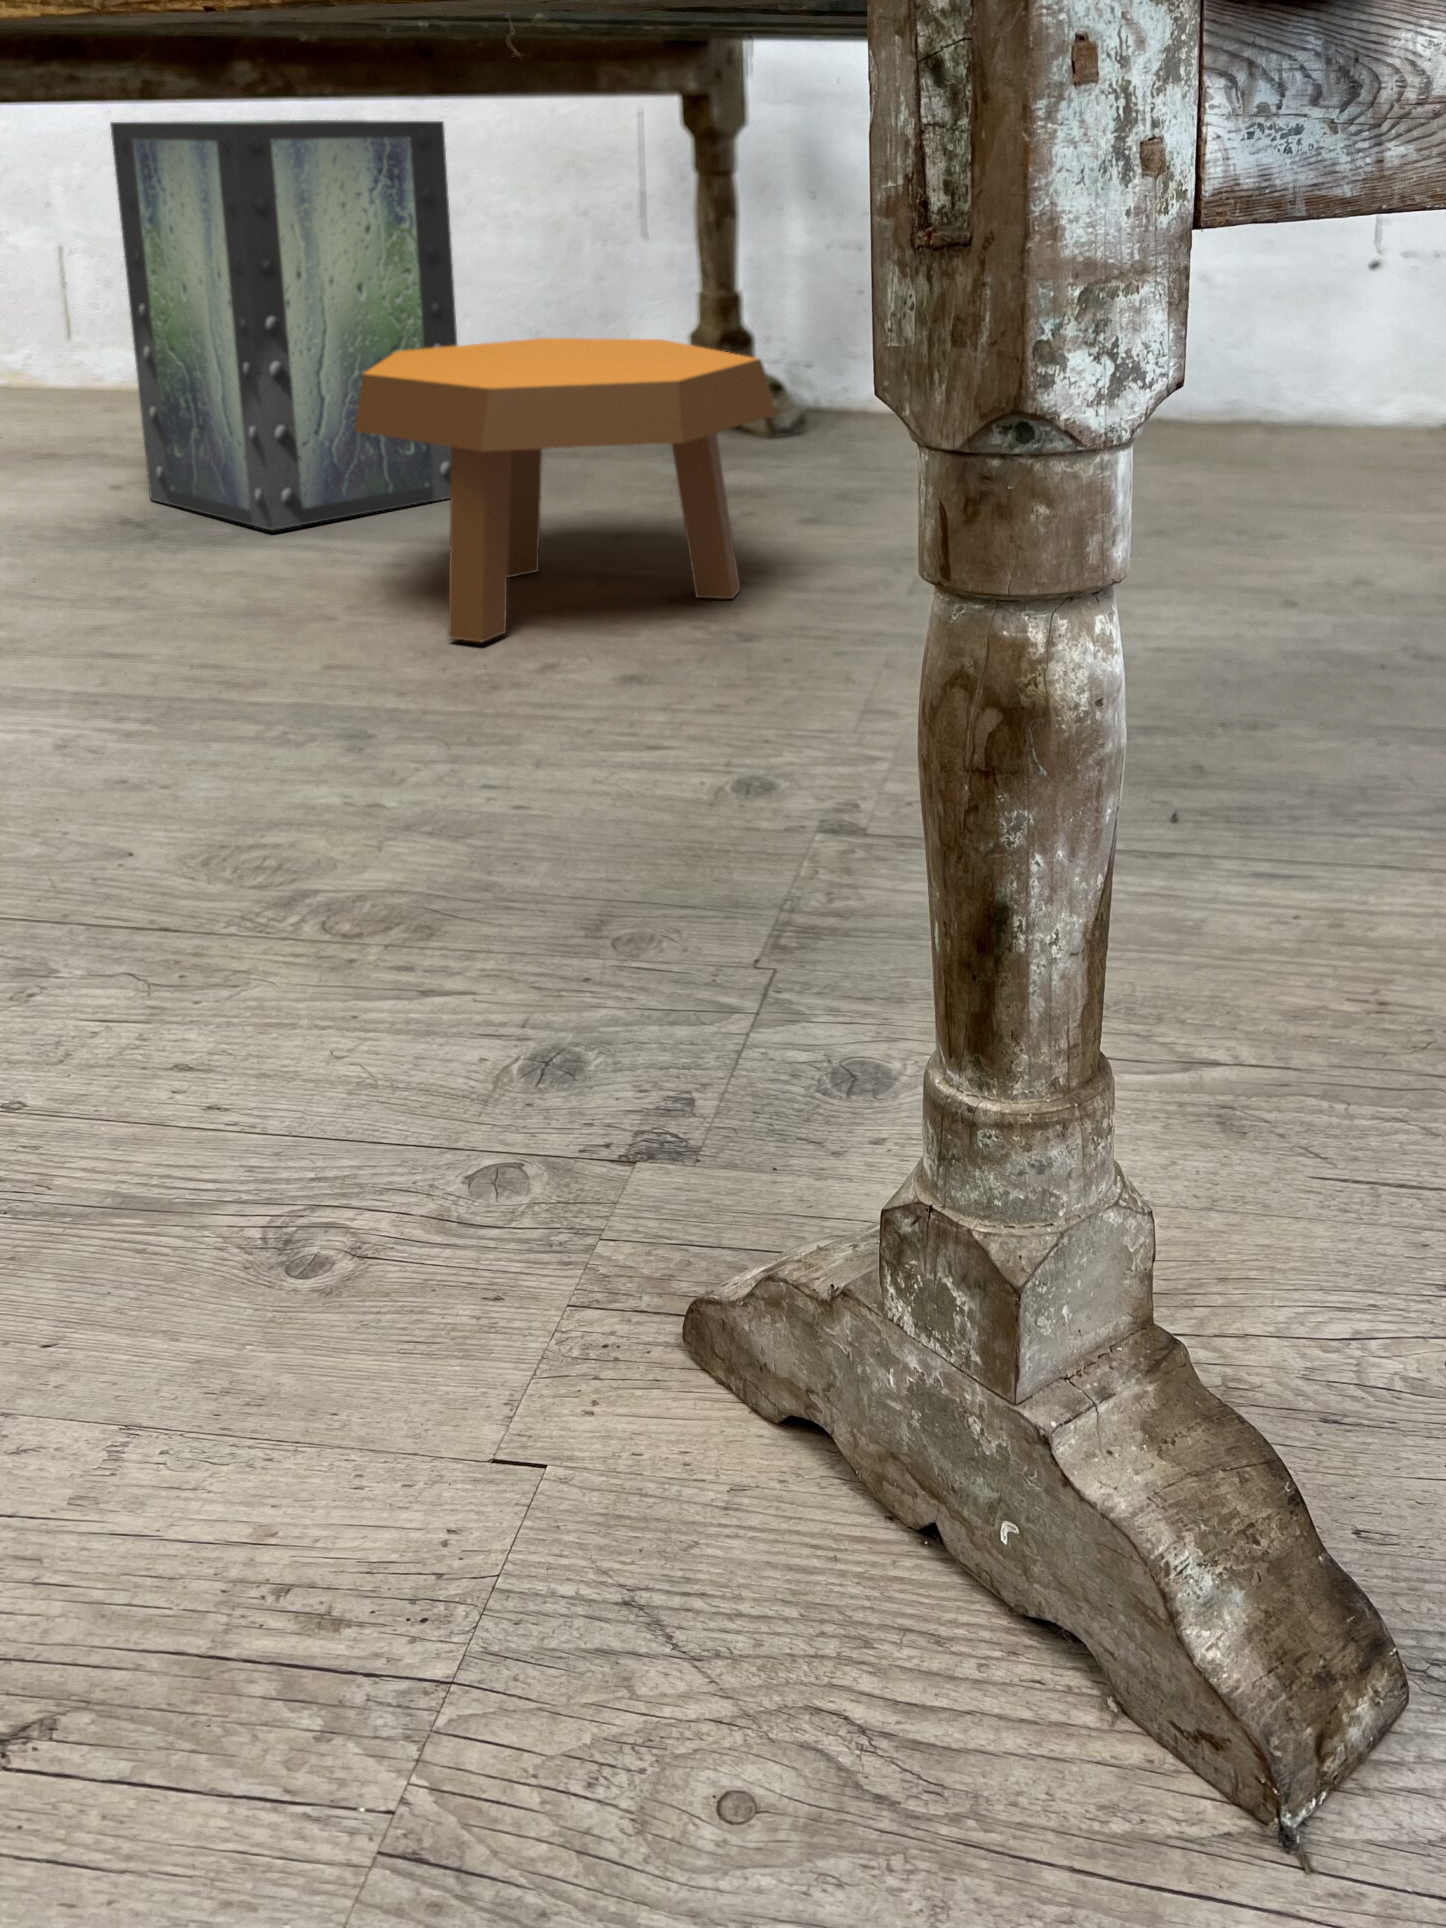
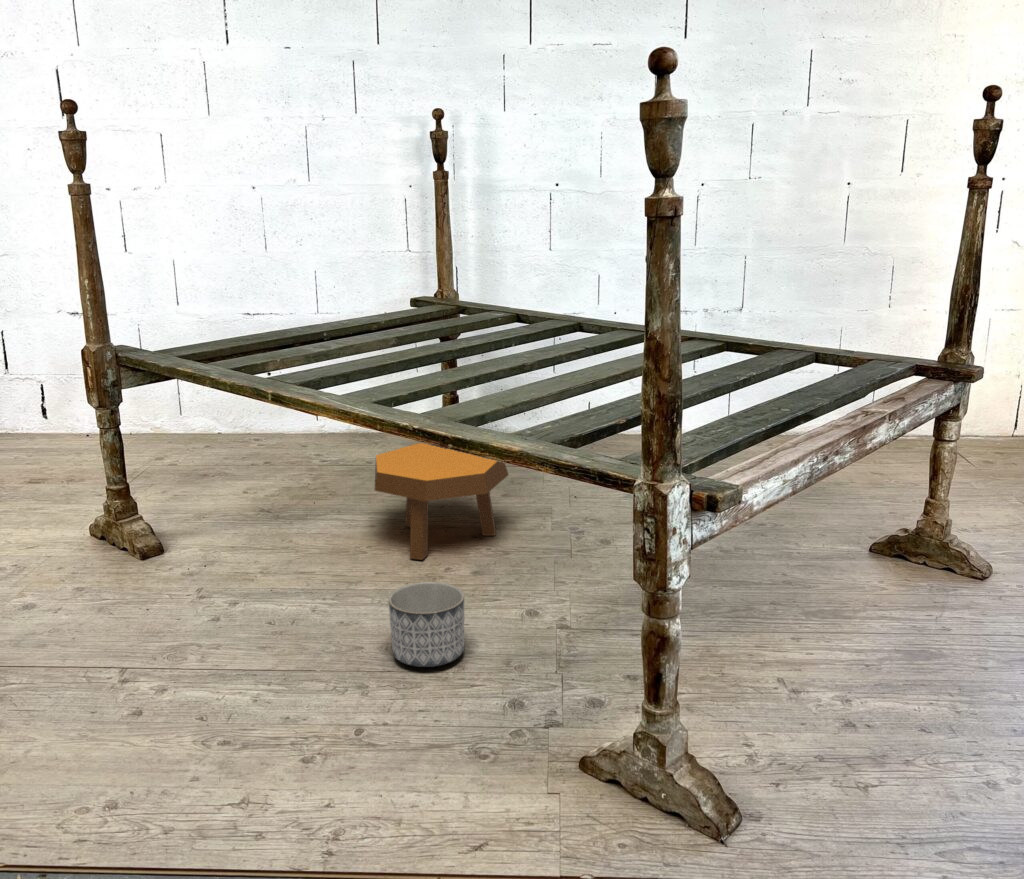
storage box: present [110,120,458,530] -> none [249,349,376,510]
planter: none [167,637,456,919] -> present [388,582,464,667]

